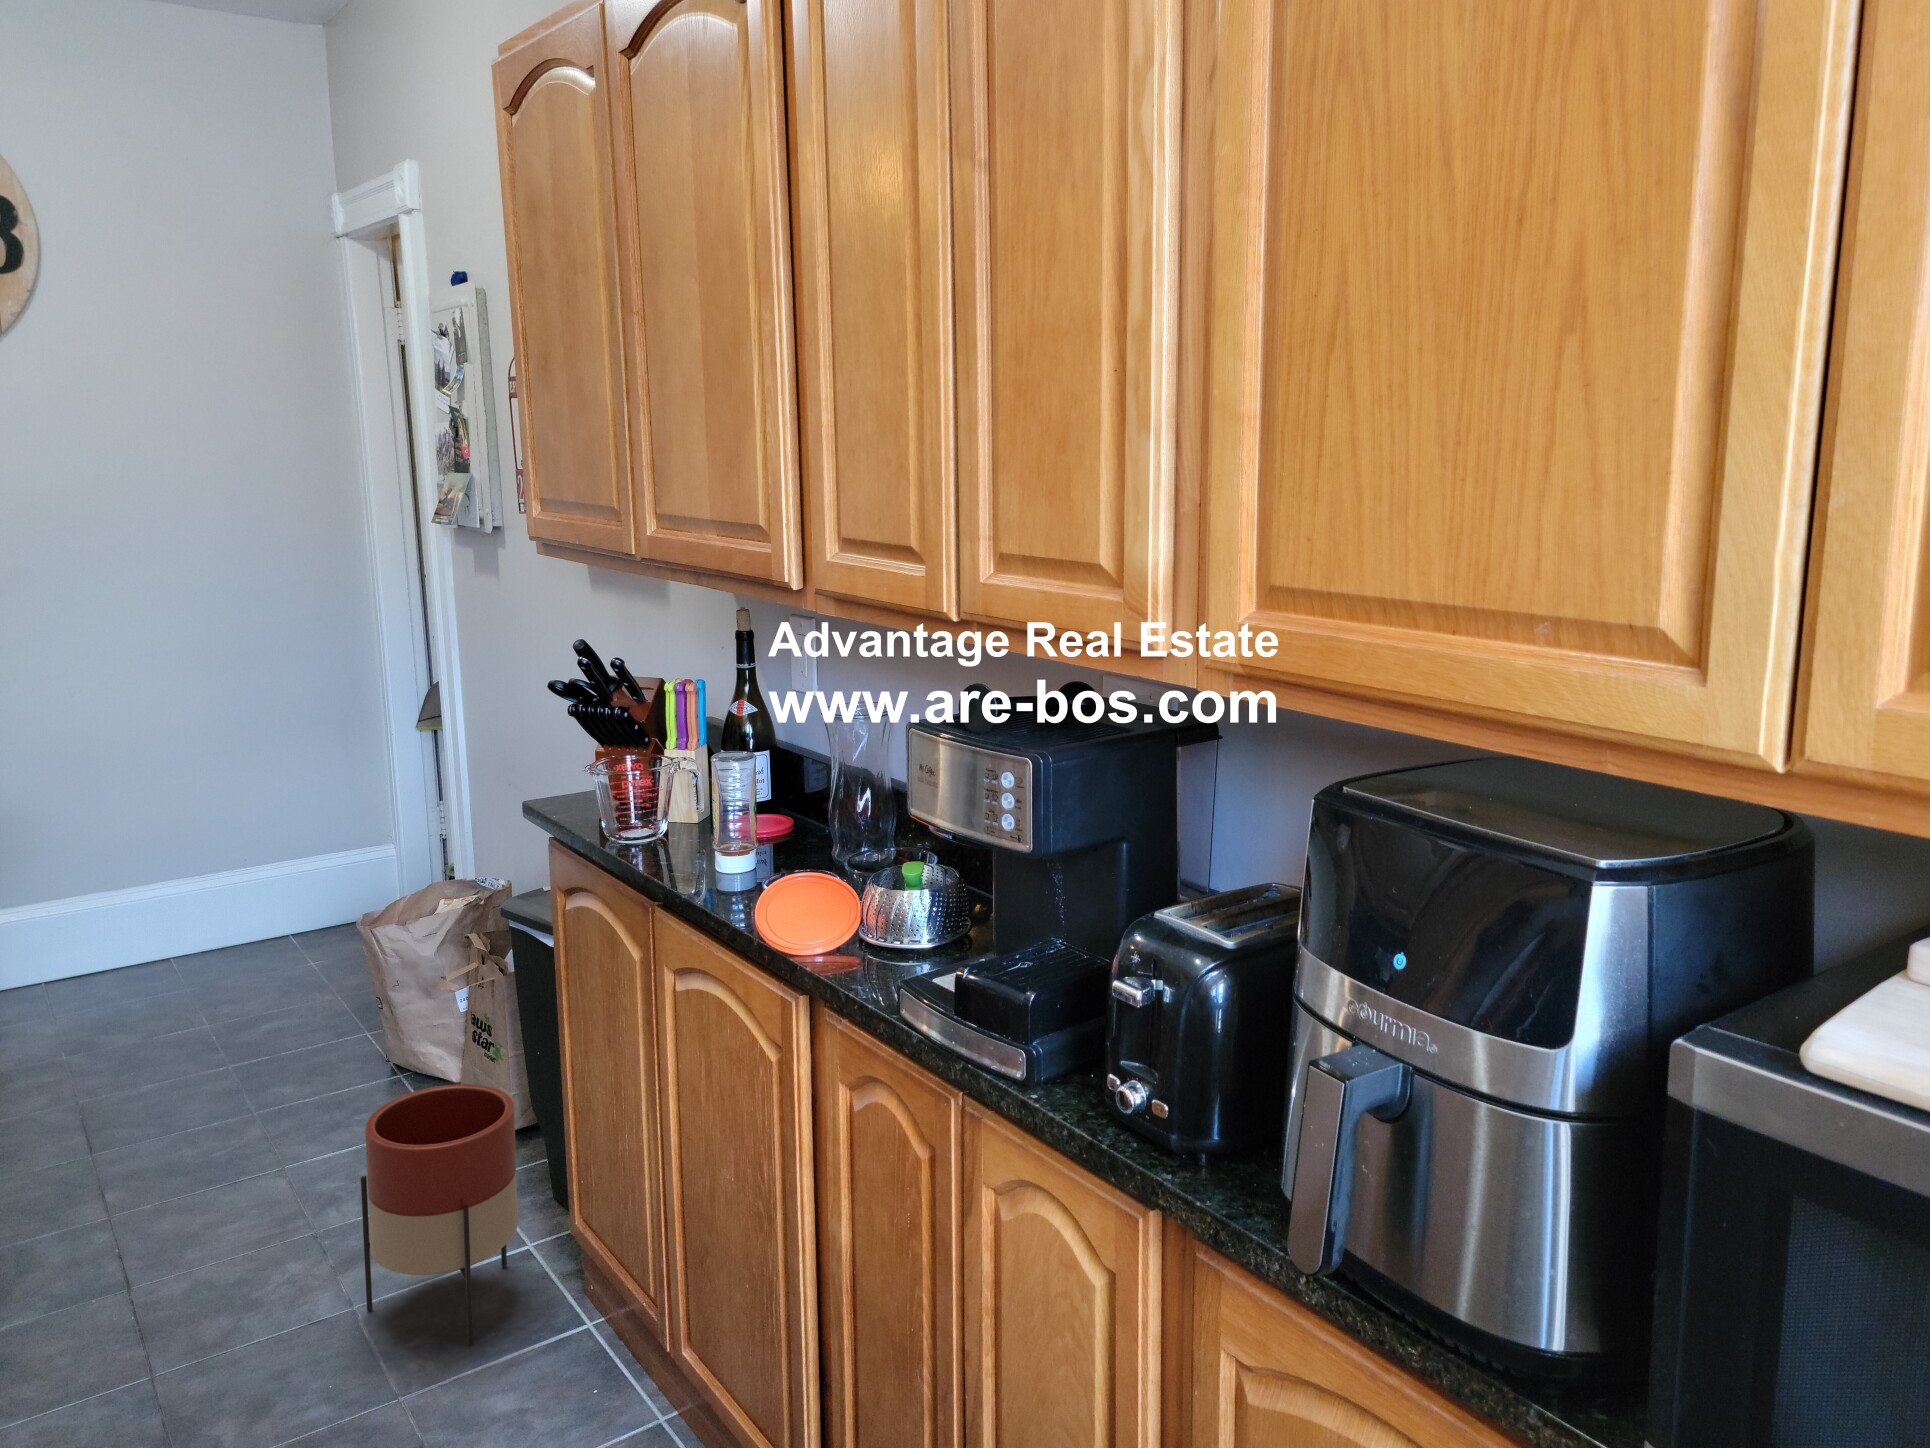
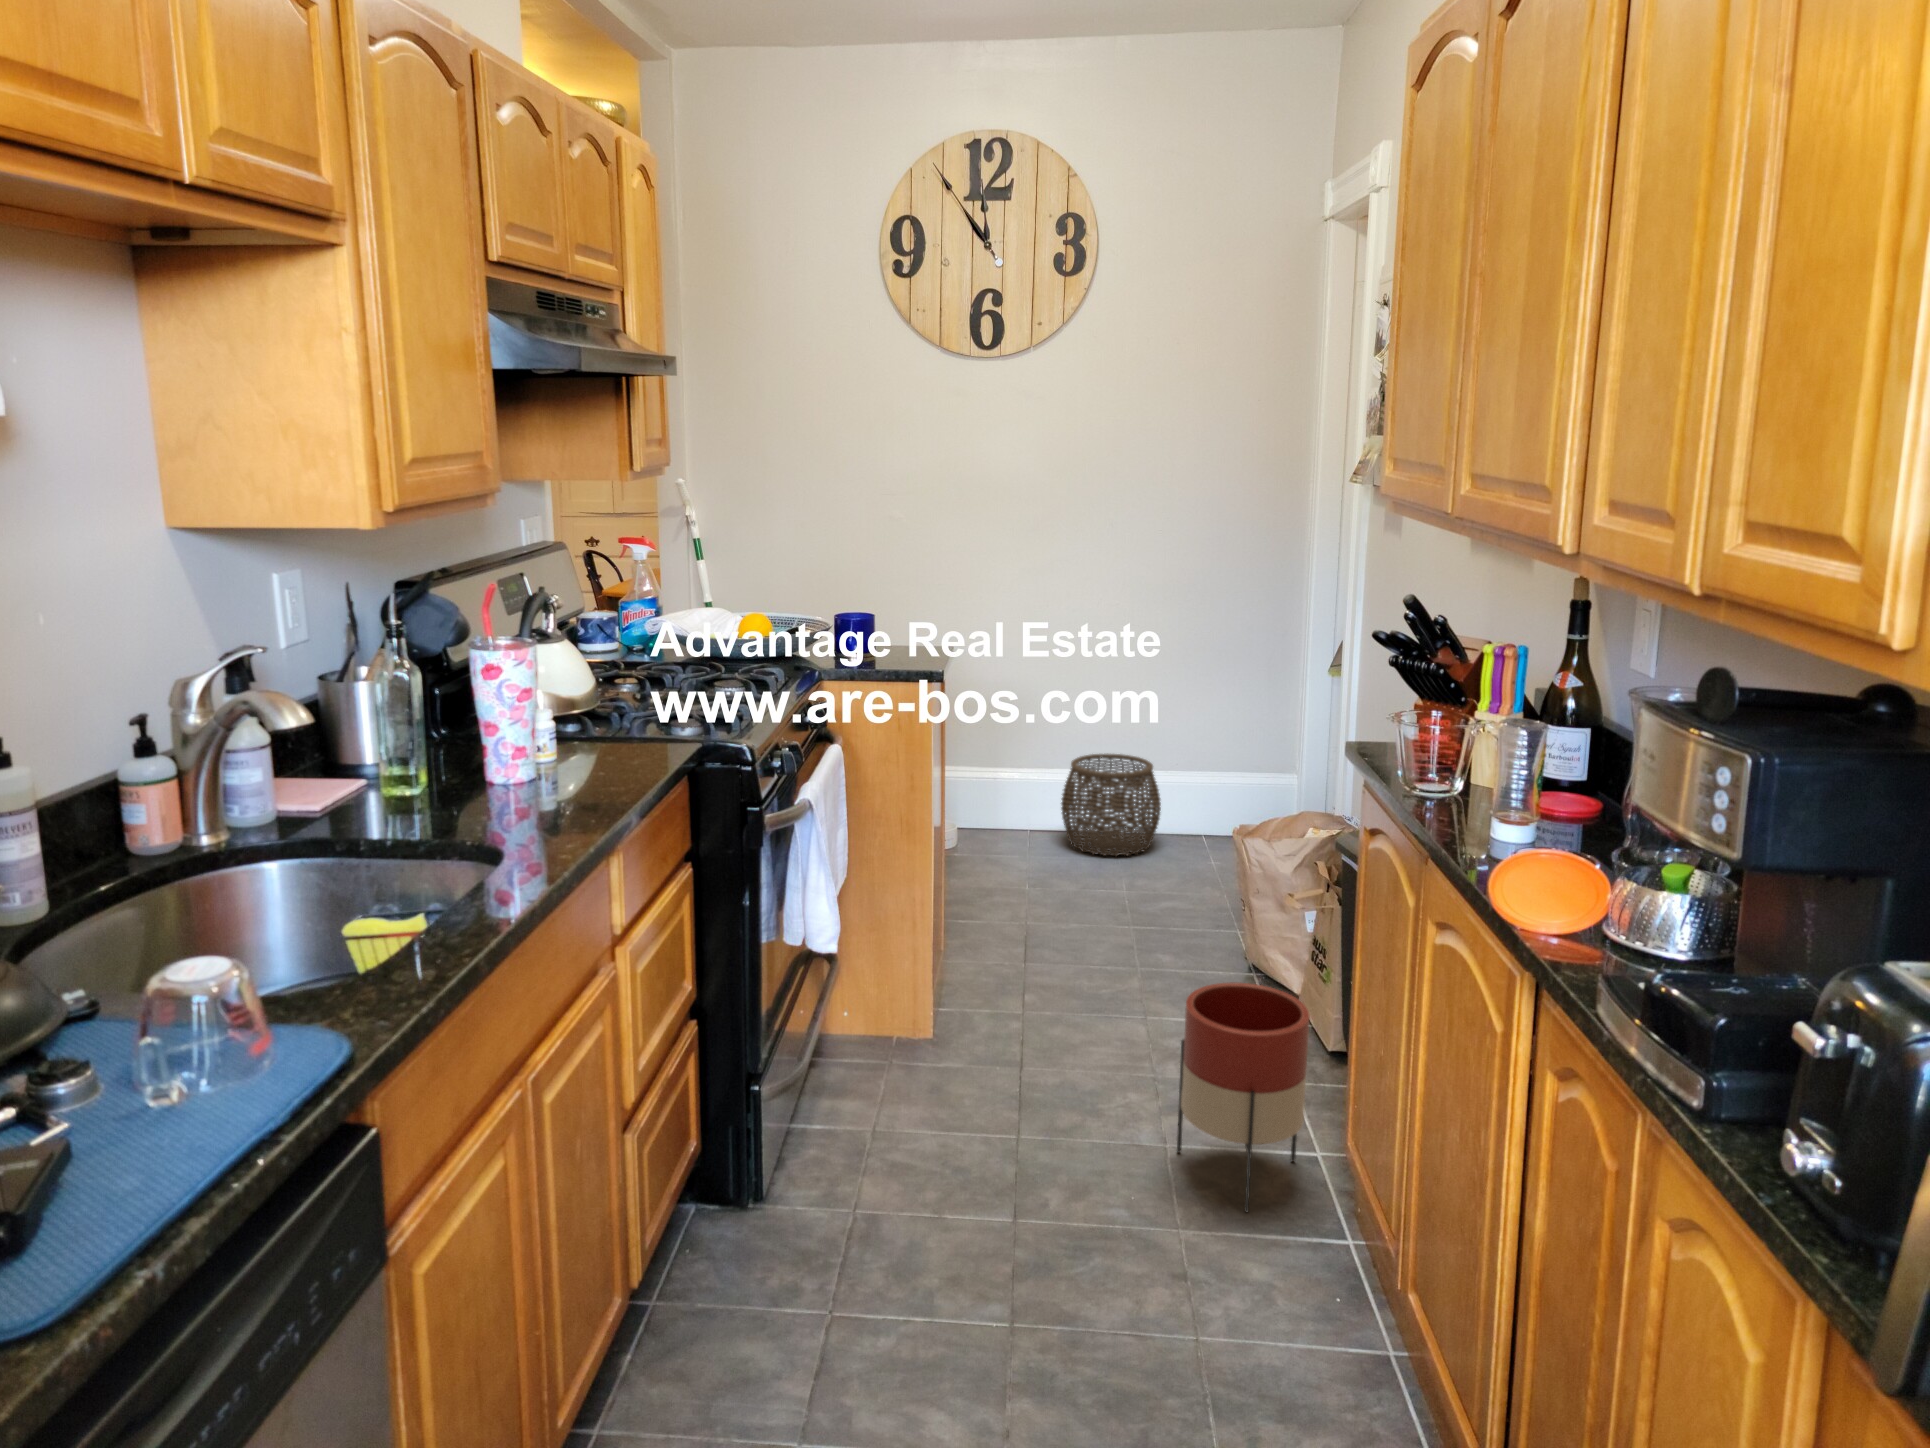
woven basket: none [83,854,231,986] -> present [1061,754,1161,856]

